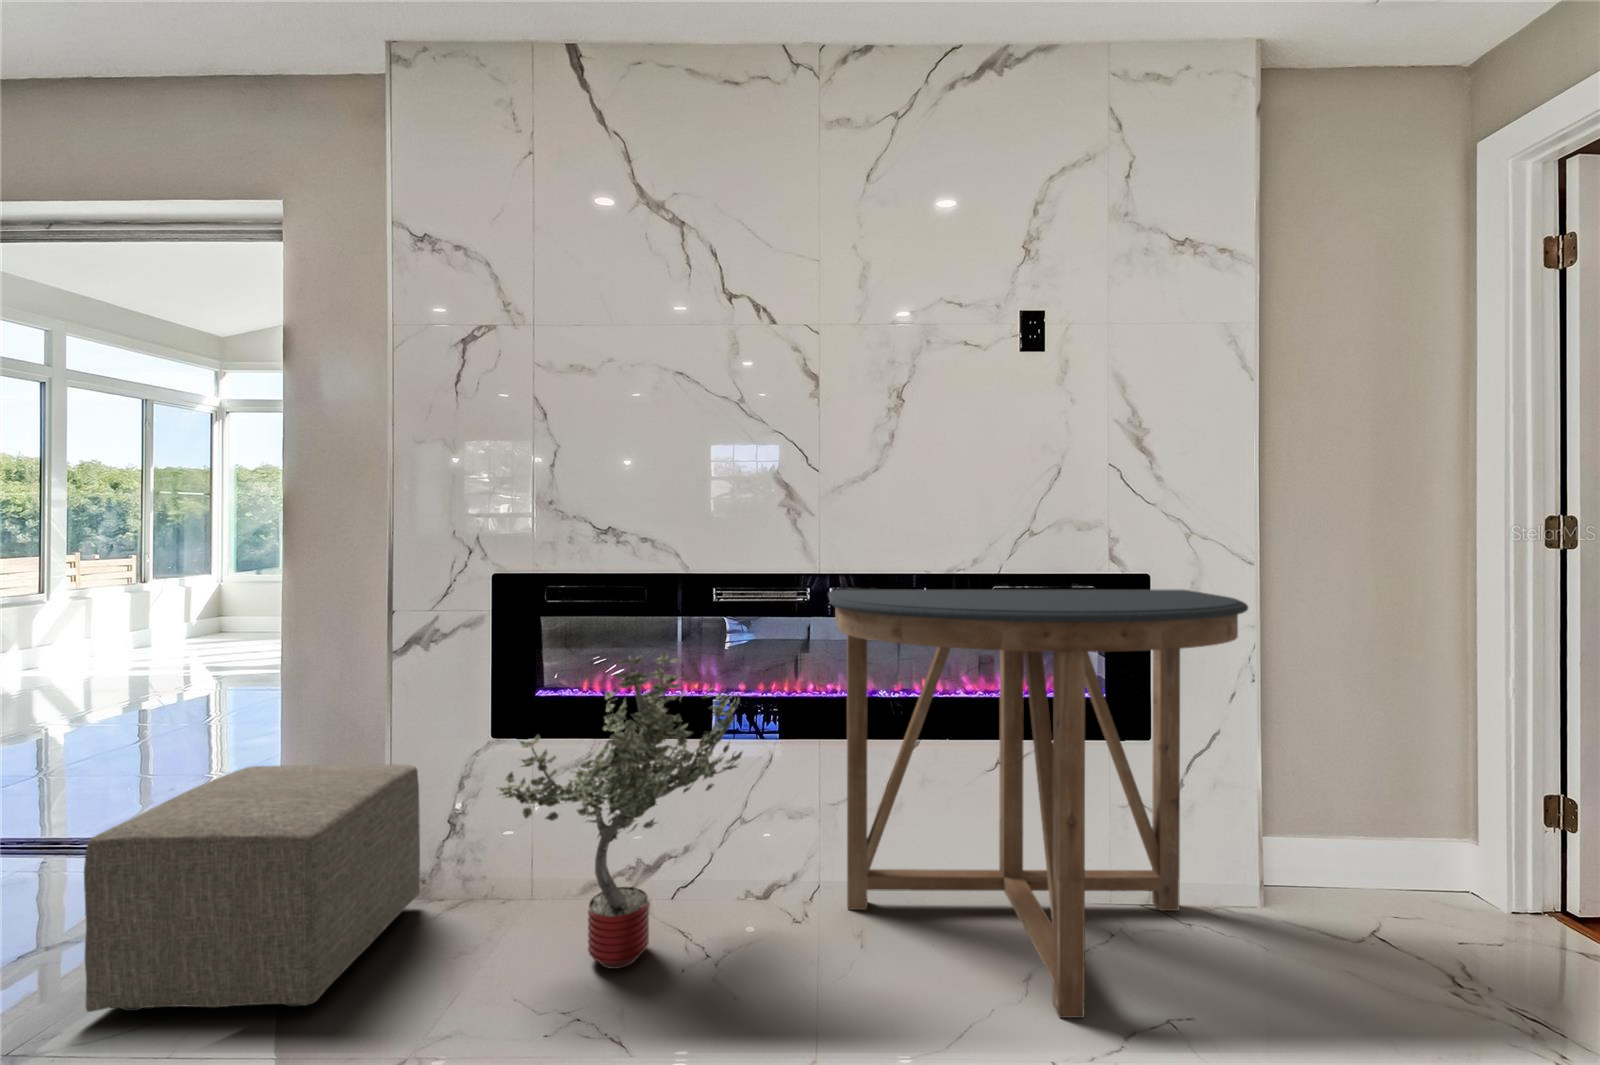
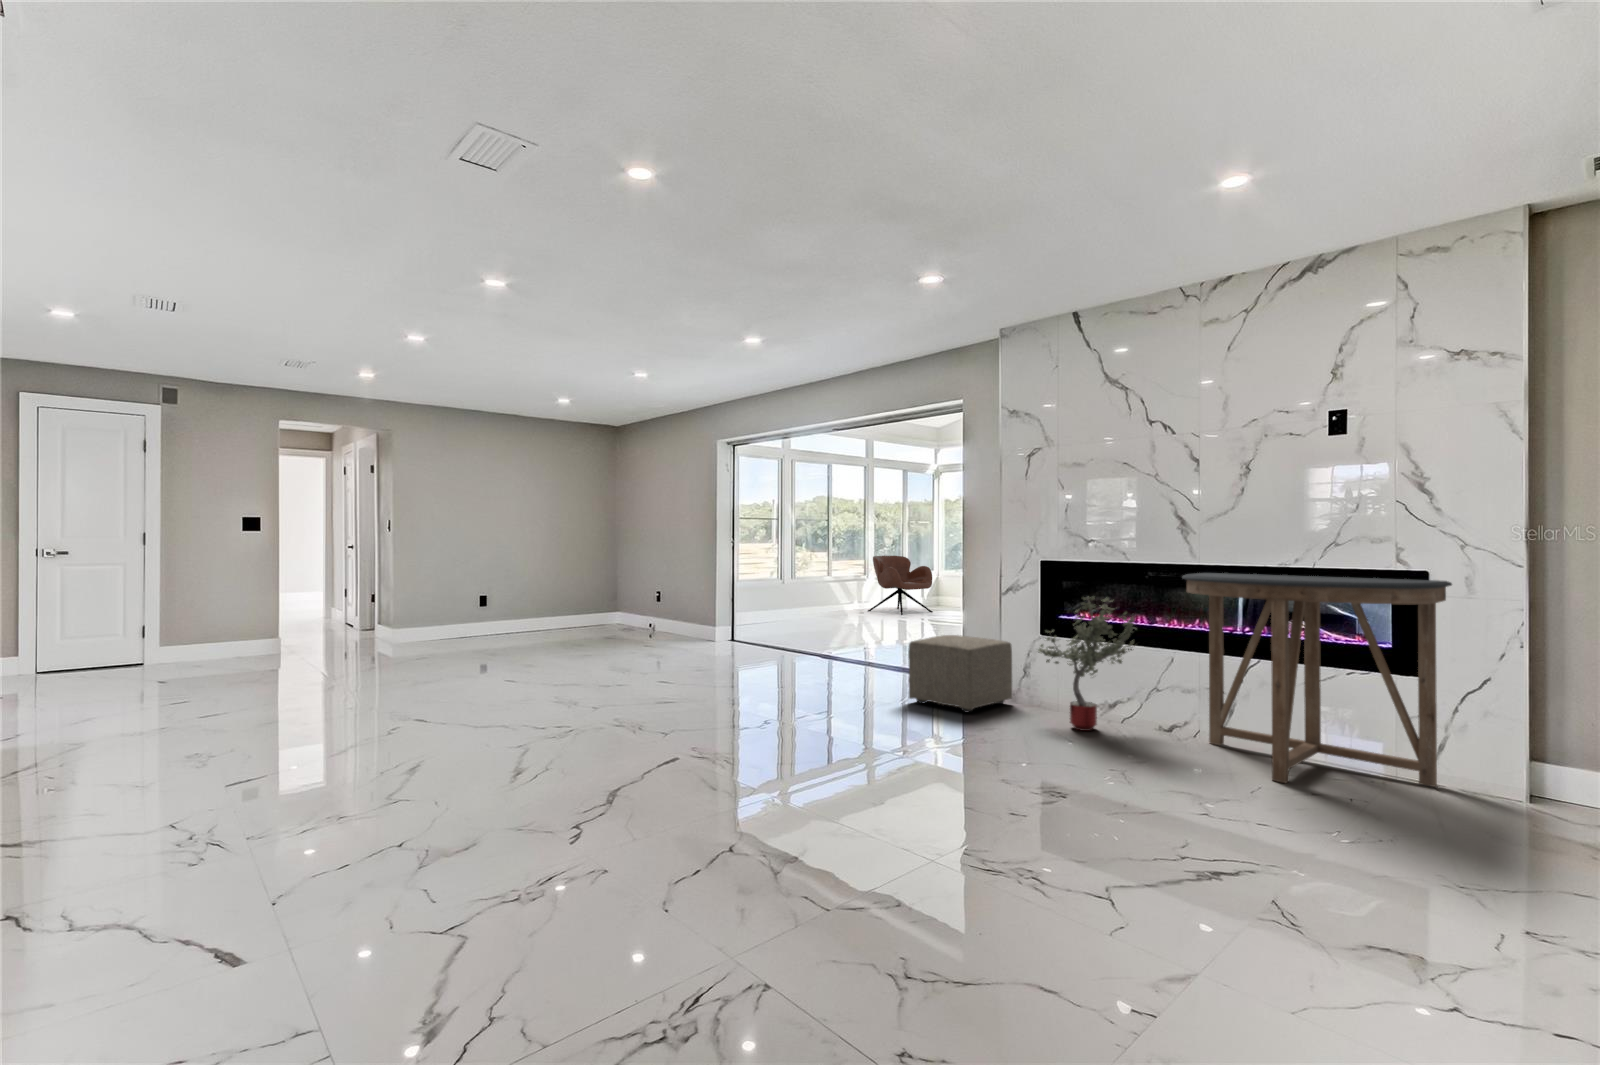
armchair: none [55,557,208,659] -> present [868,556,933,615]

